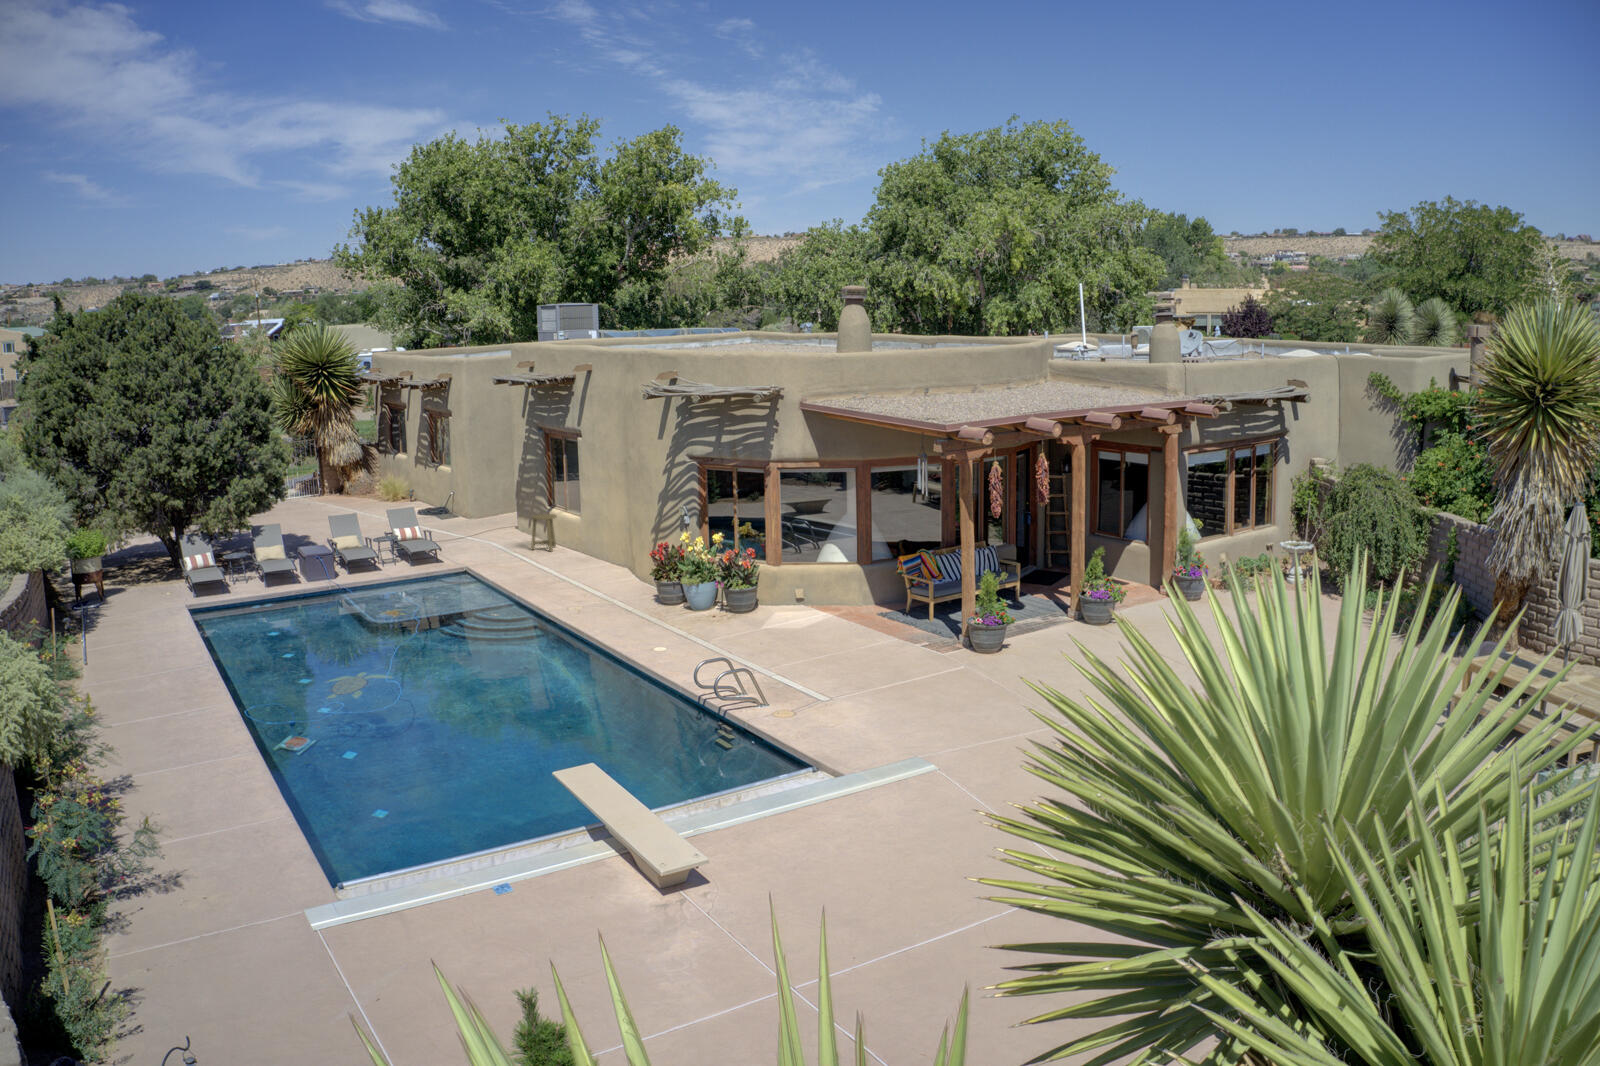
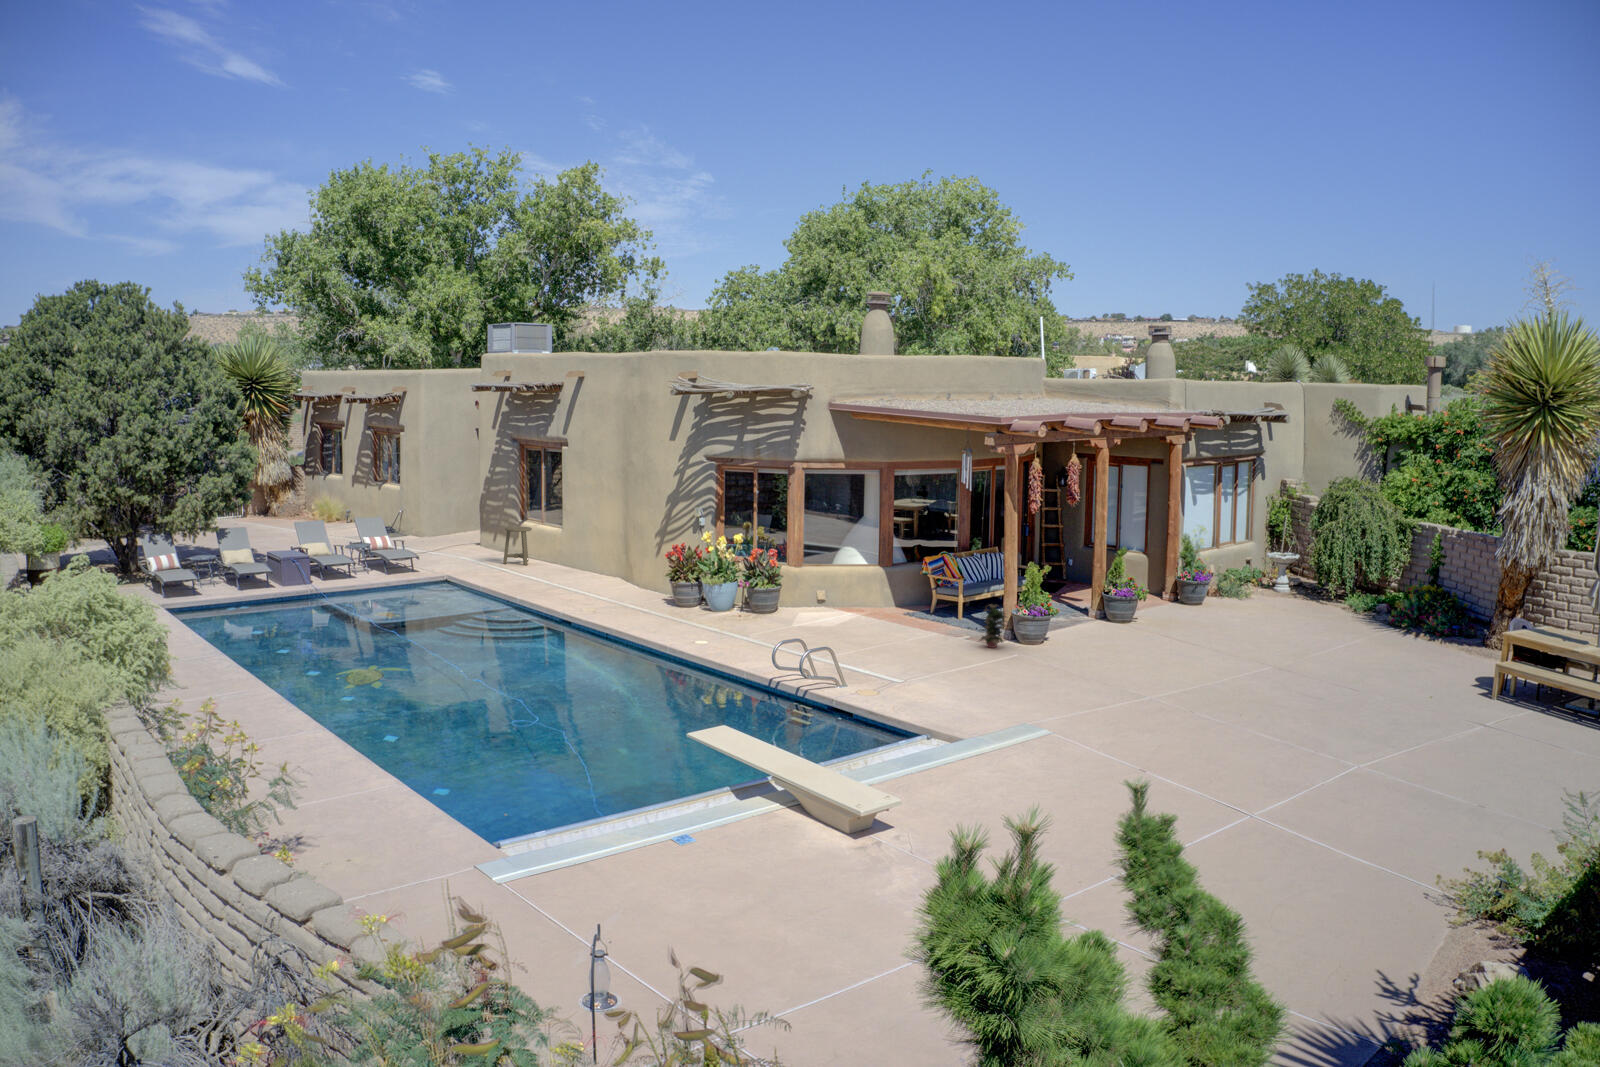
decorative plant: none [927,611,959,655] -> present [980,604,1006,648]

